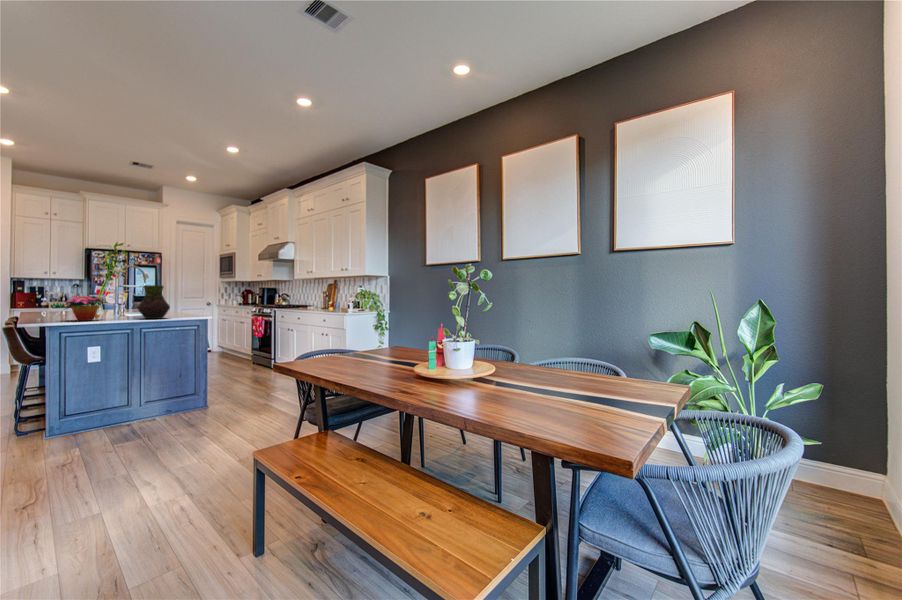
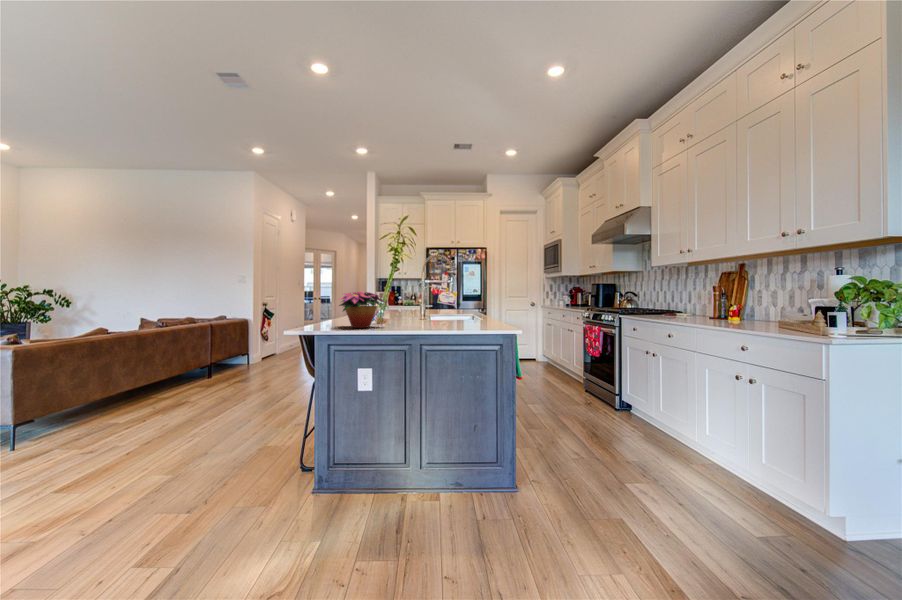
vase: present [137,285,170,319] -> none [421,275,462,329]

